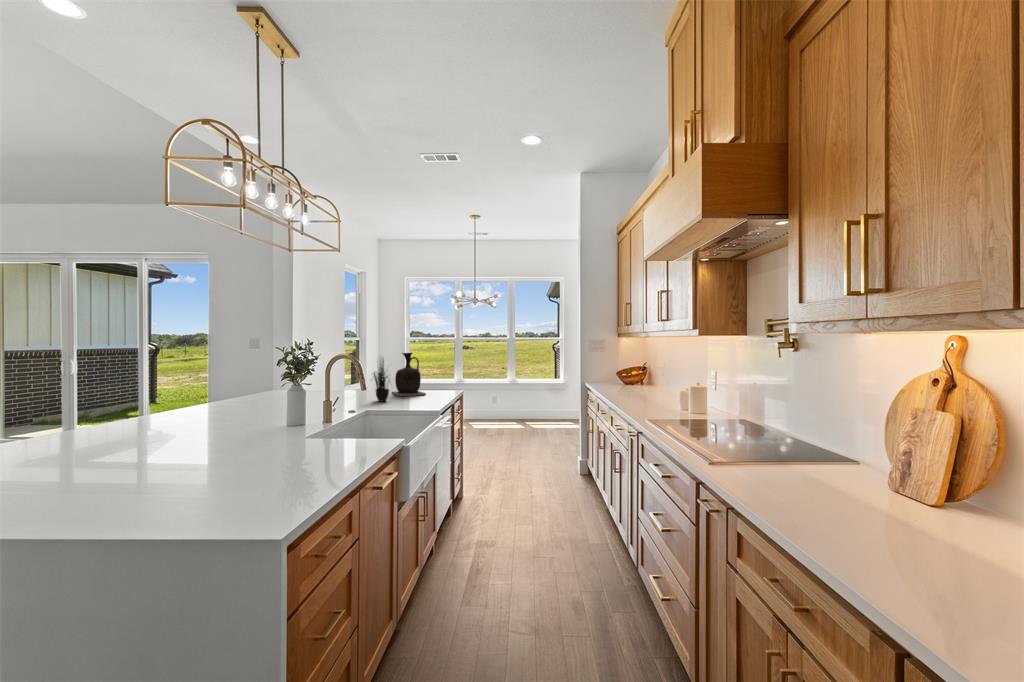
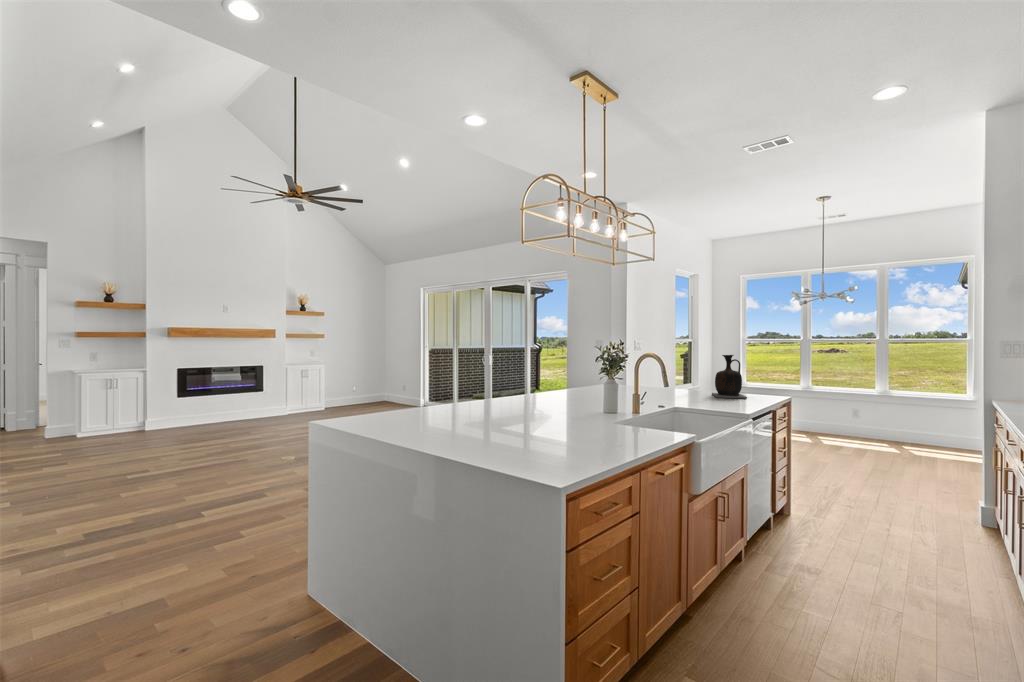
potted plant: present [374,361,389,401] -> none [681,348,711,401]

